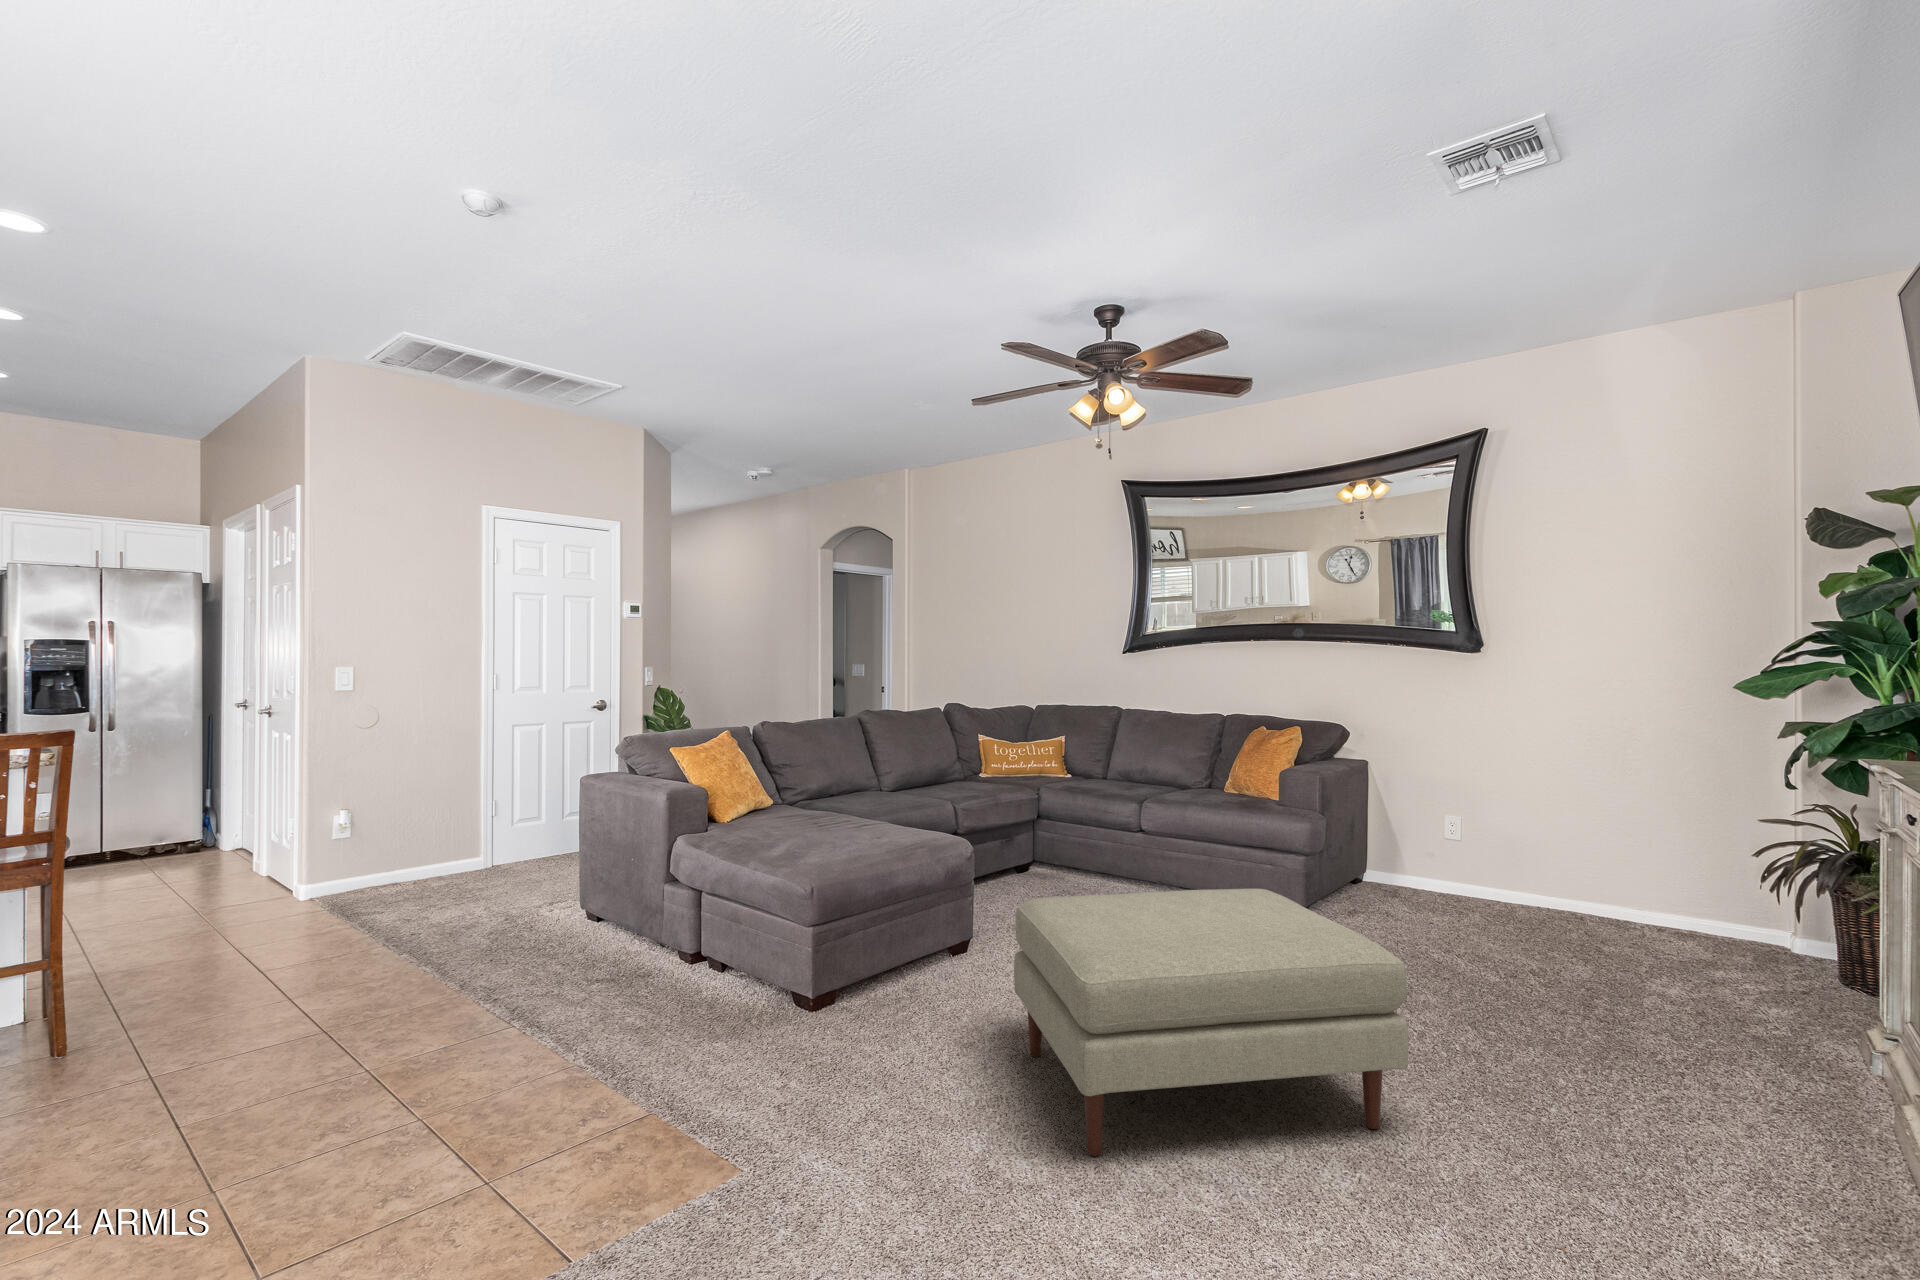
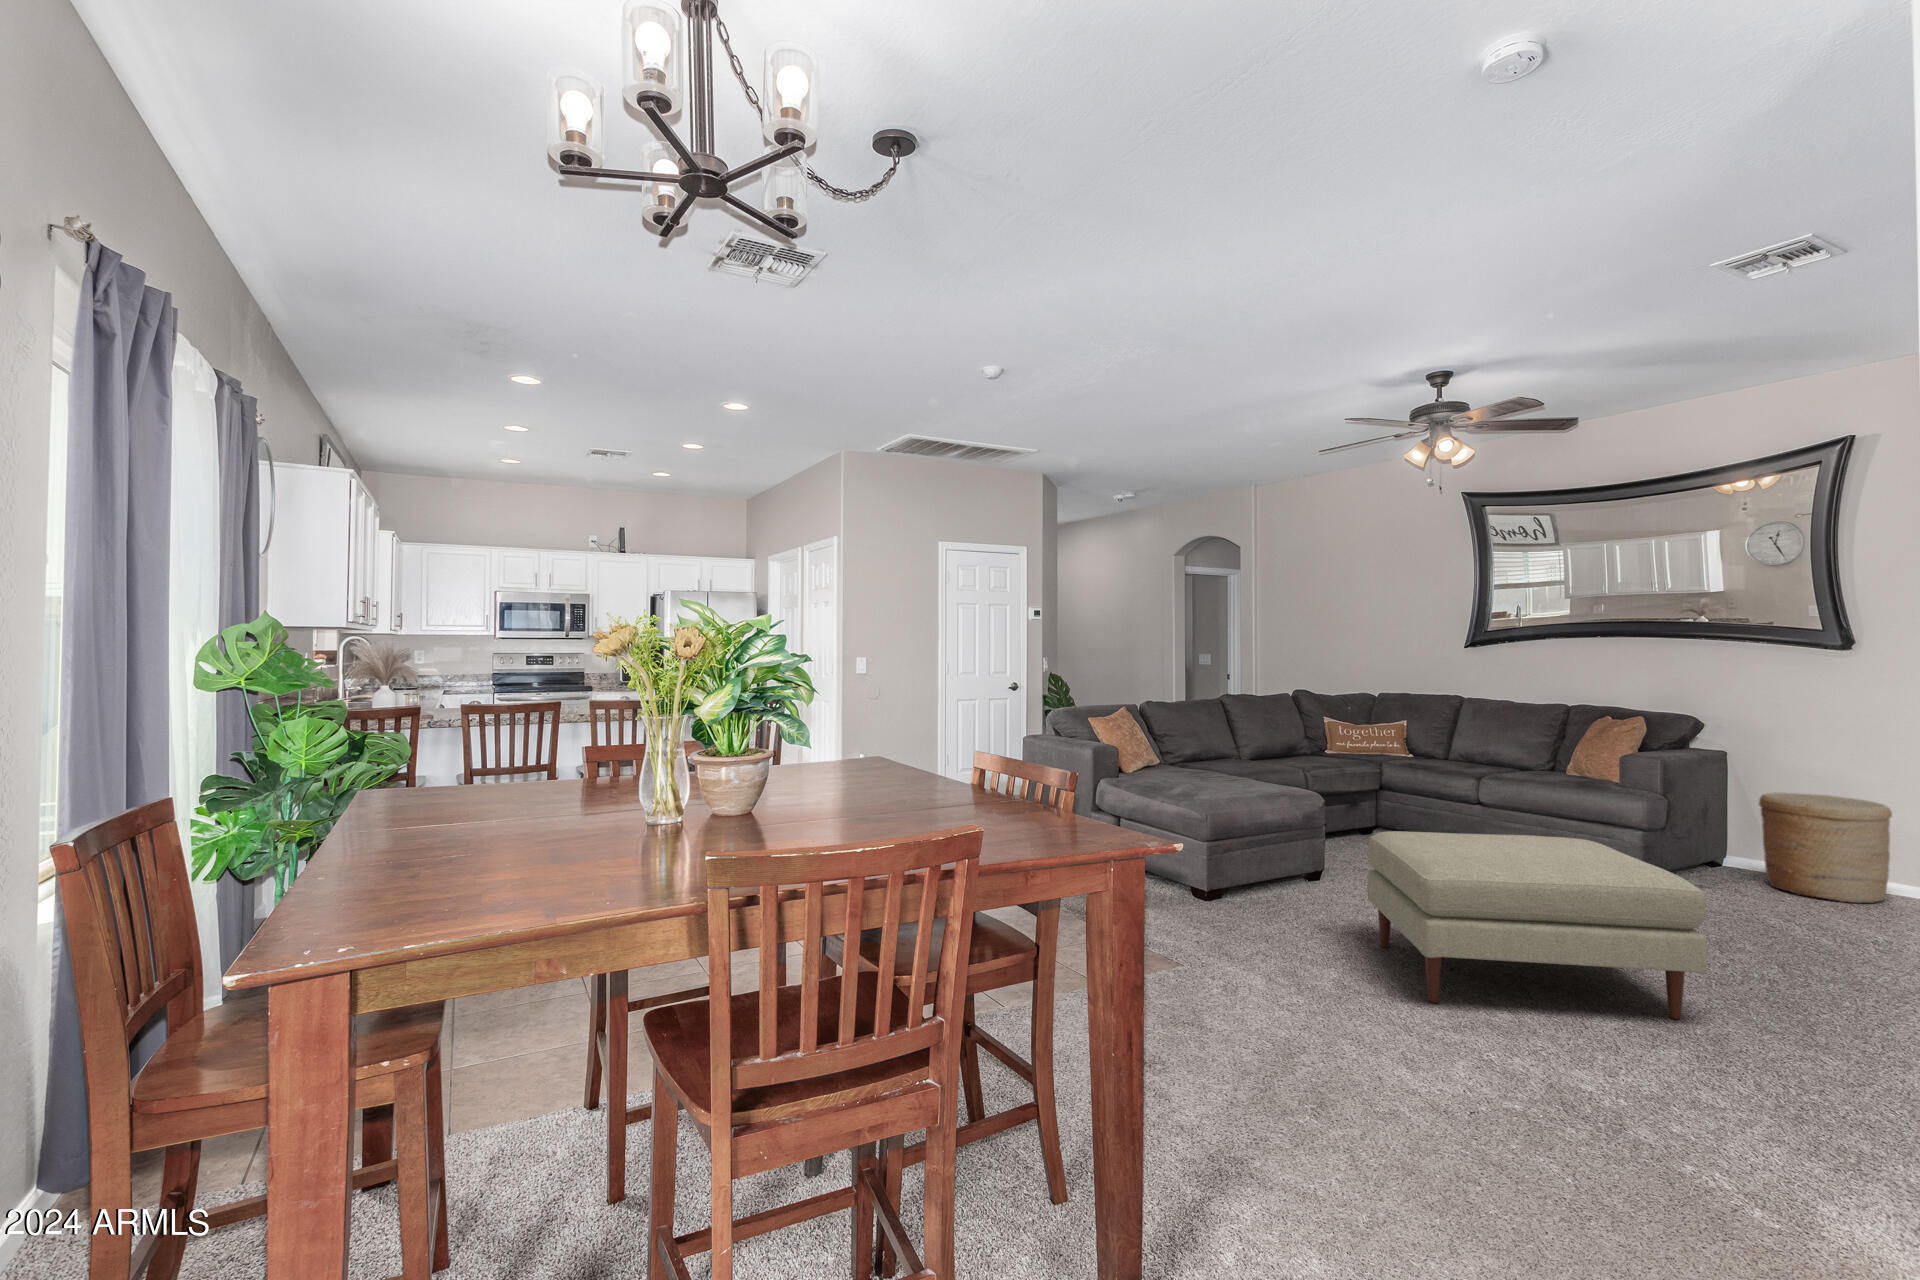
woven basket: none [1403,803,1516,918] -> present [1759,792,1892,903]

